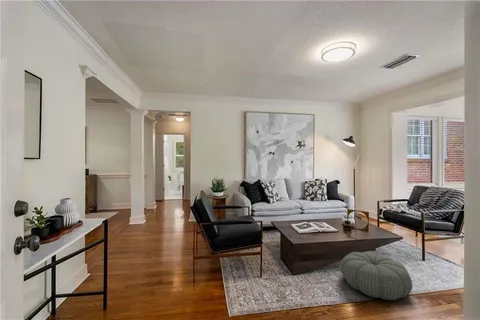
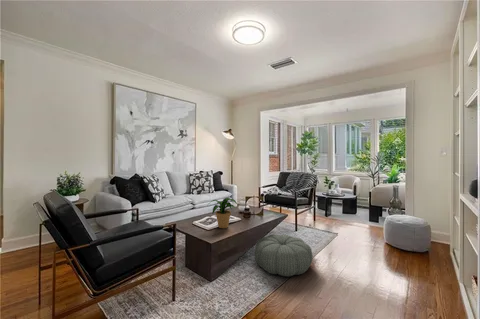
potted plant: none [299,207,325,234] -> present [211,197,237,228]

